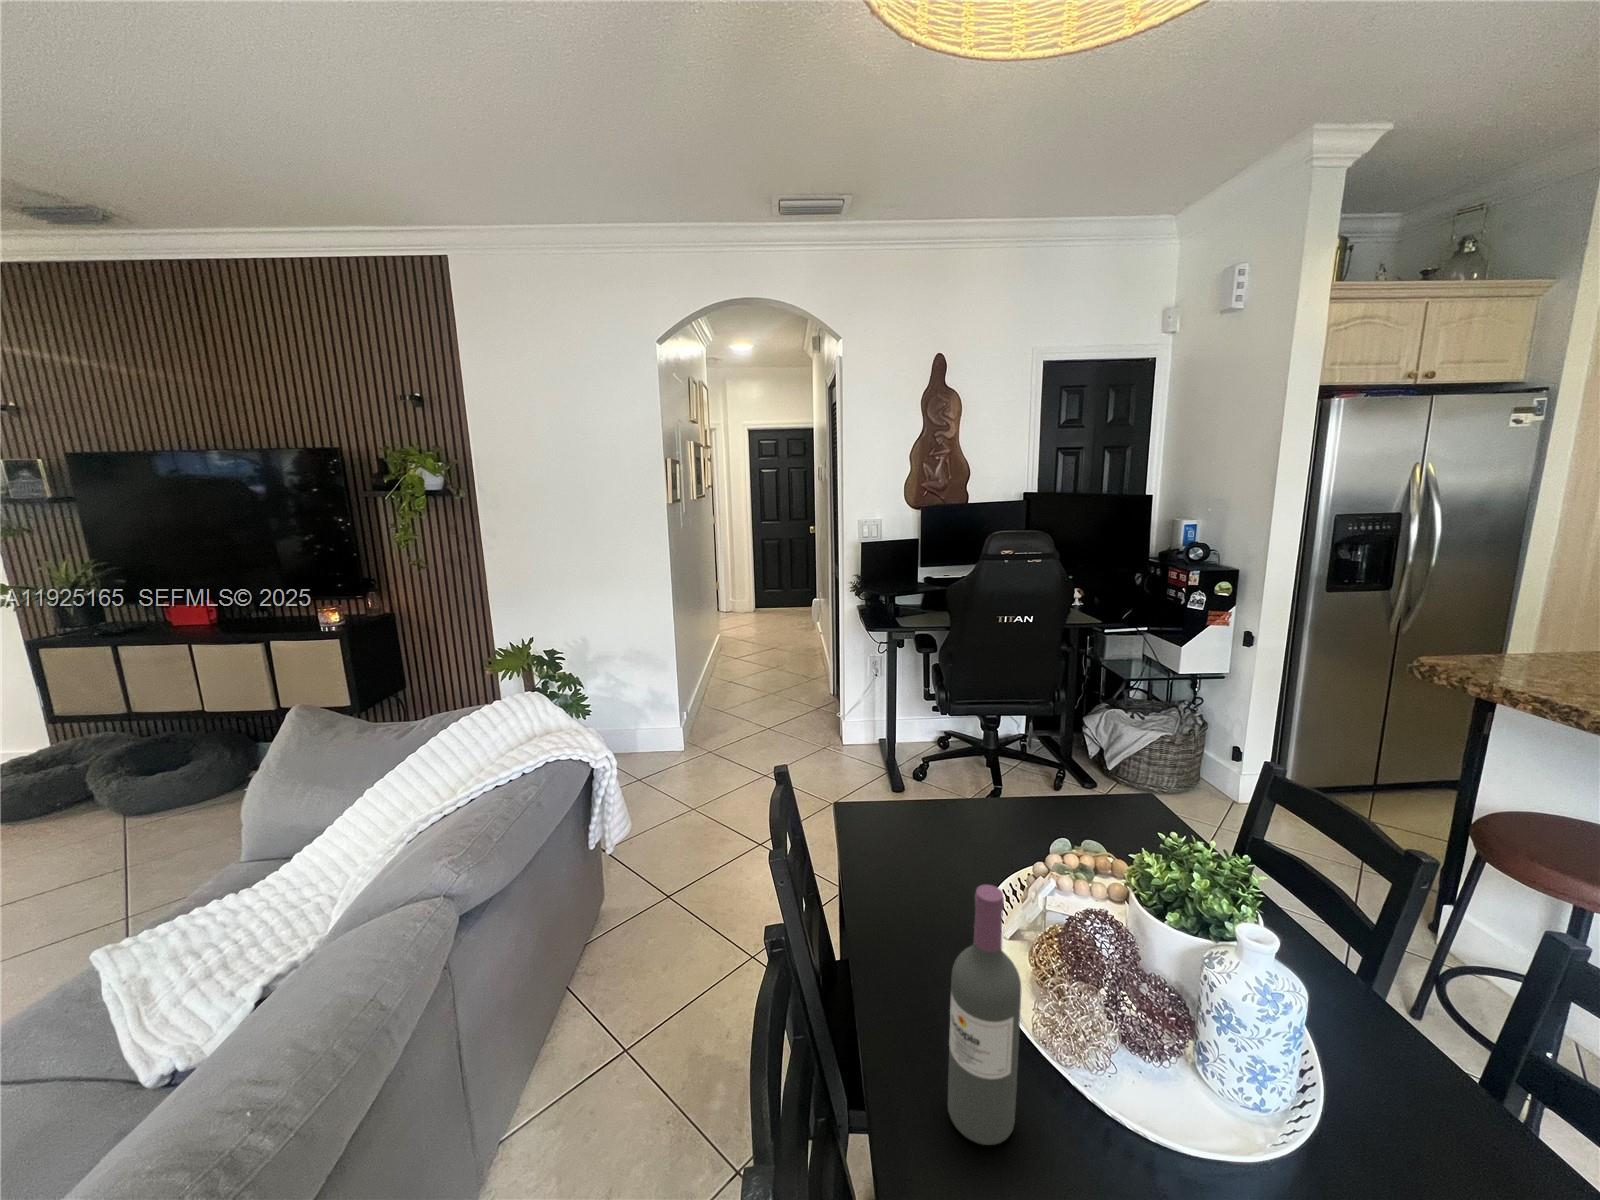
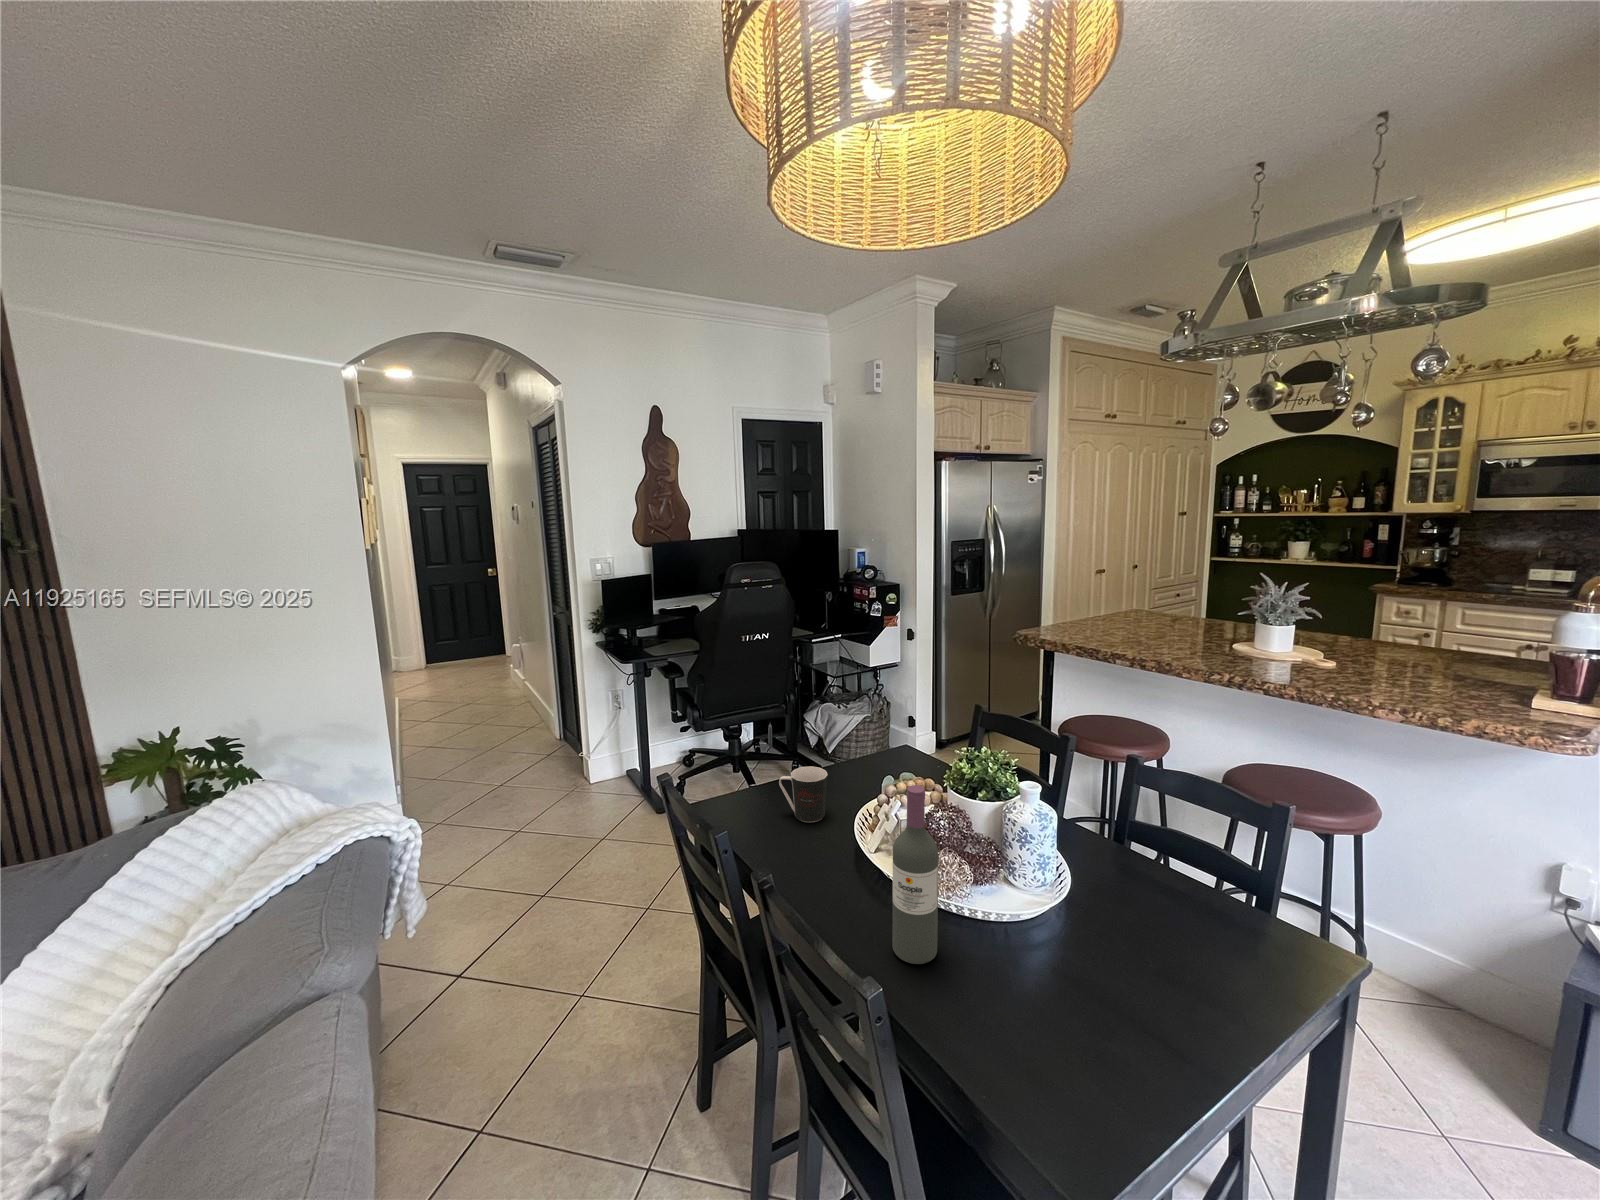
coffee cup: none [921,796,982,870] -> present [779,766,827,822]

